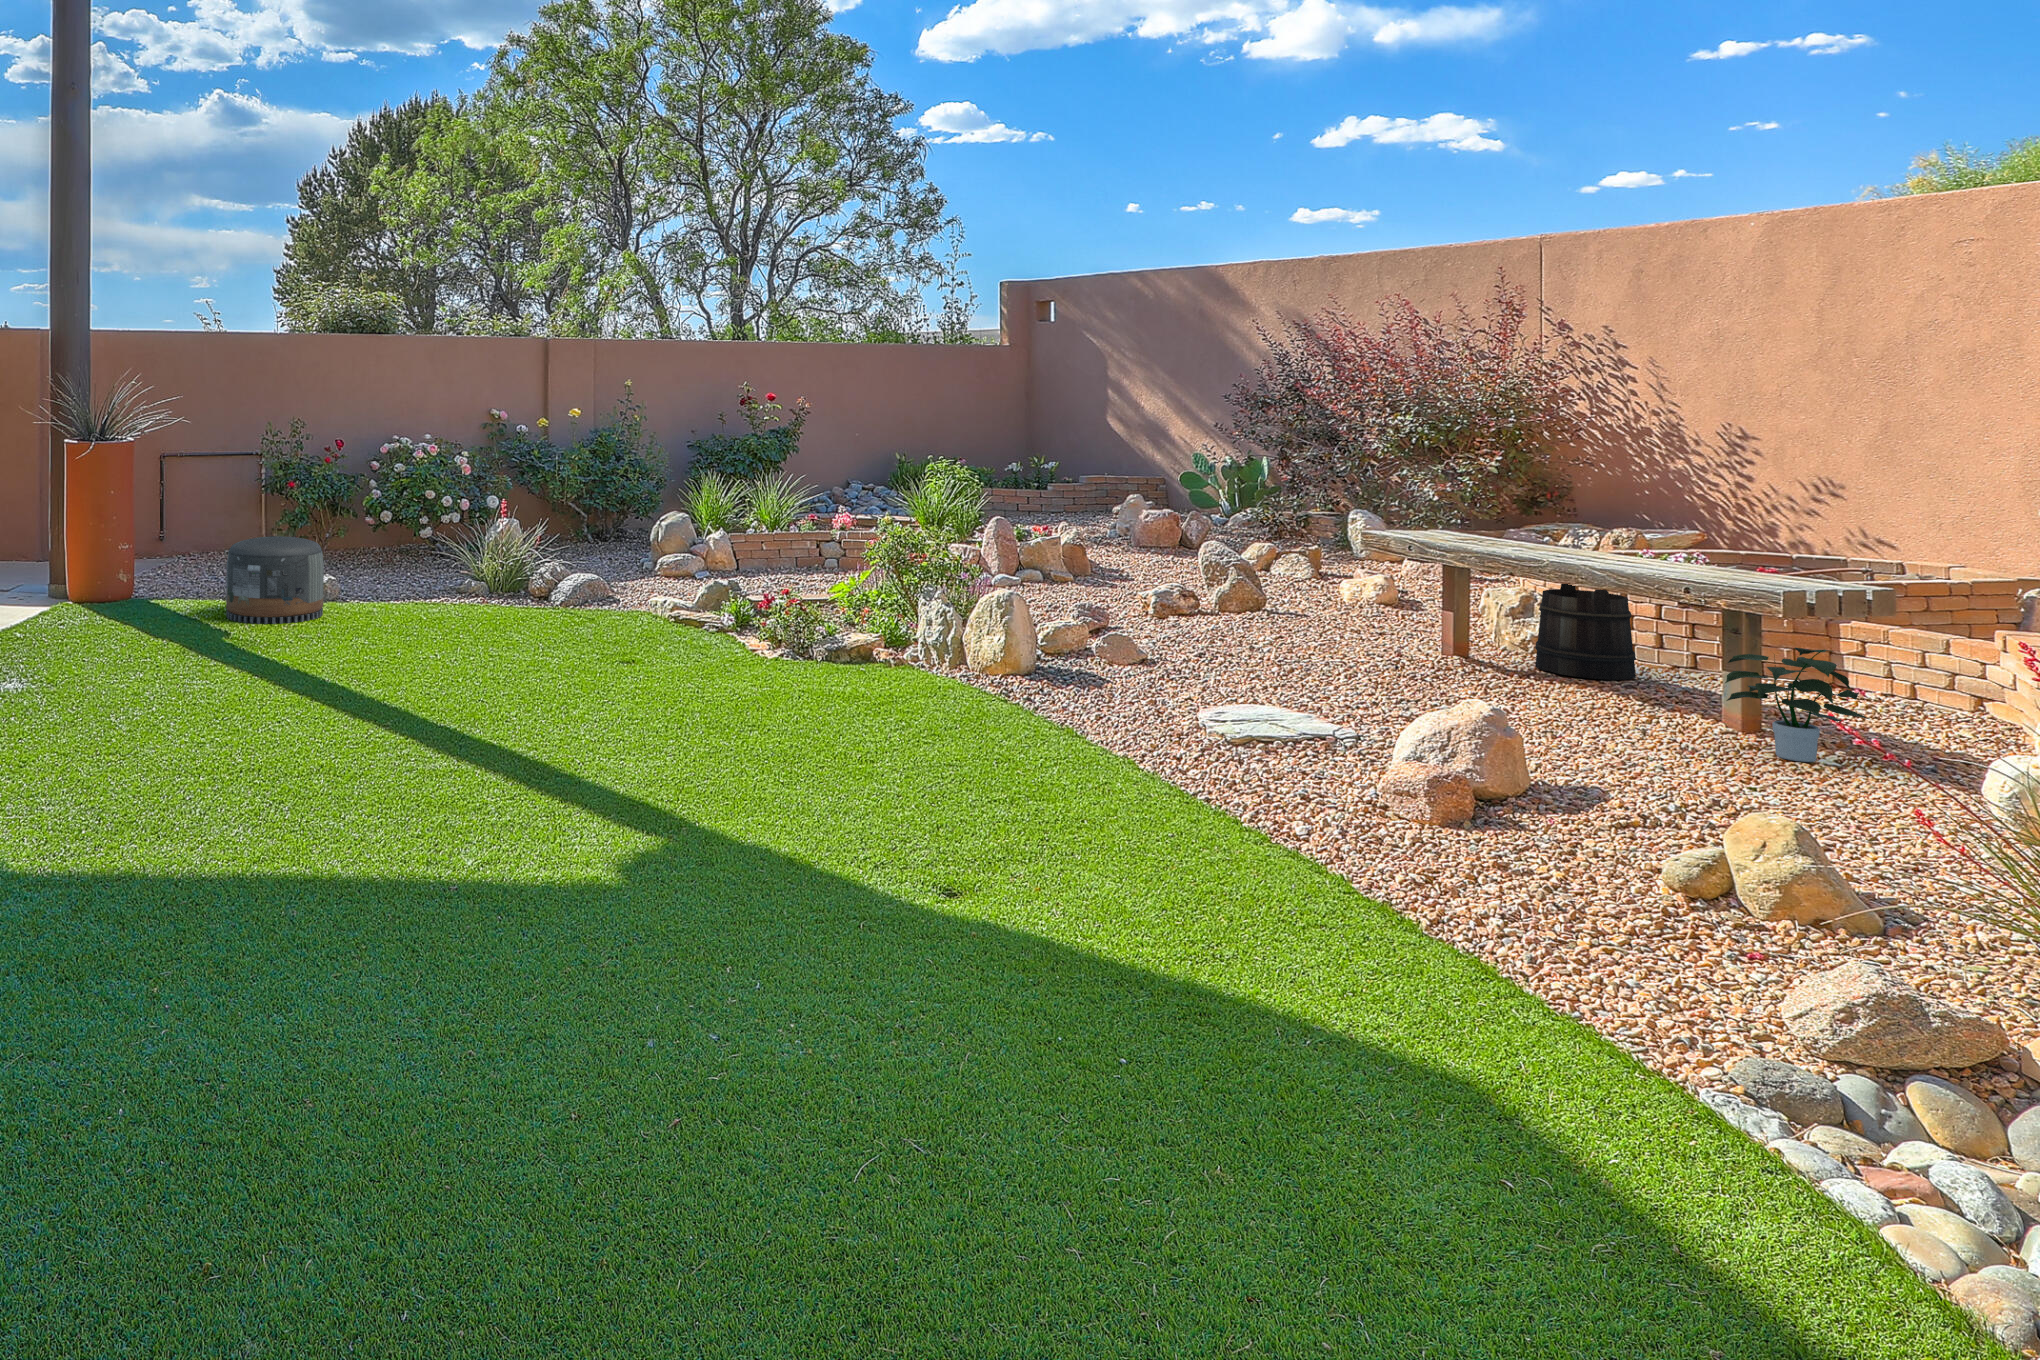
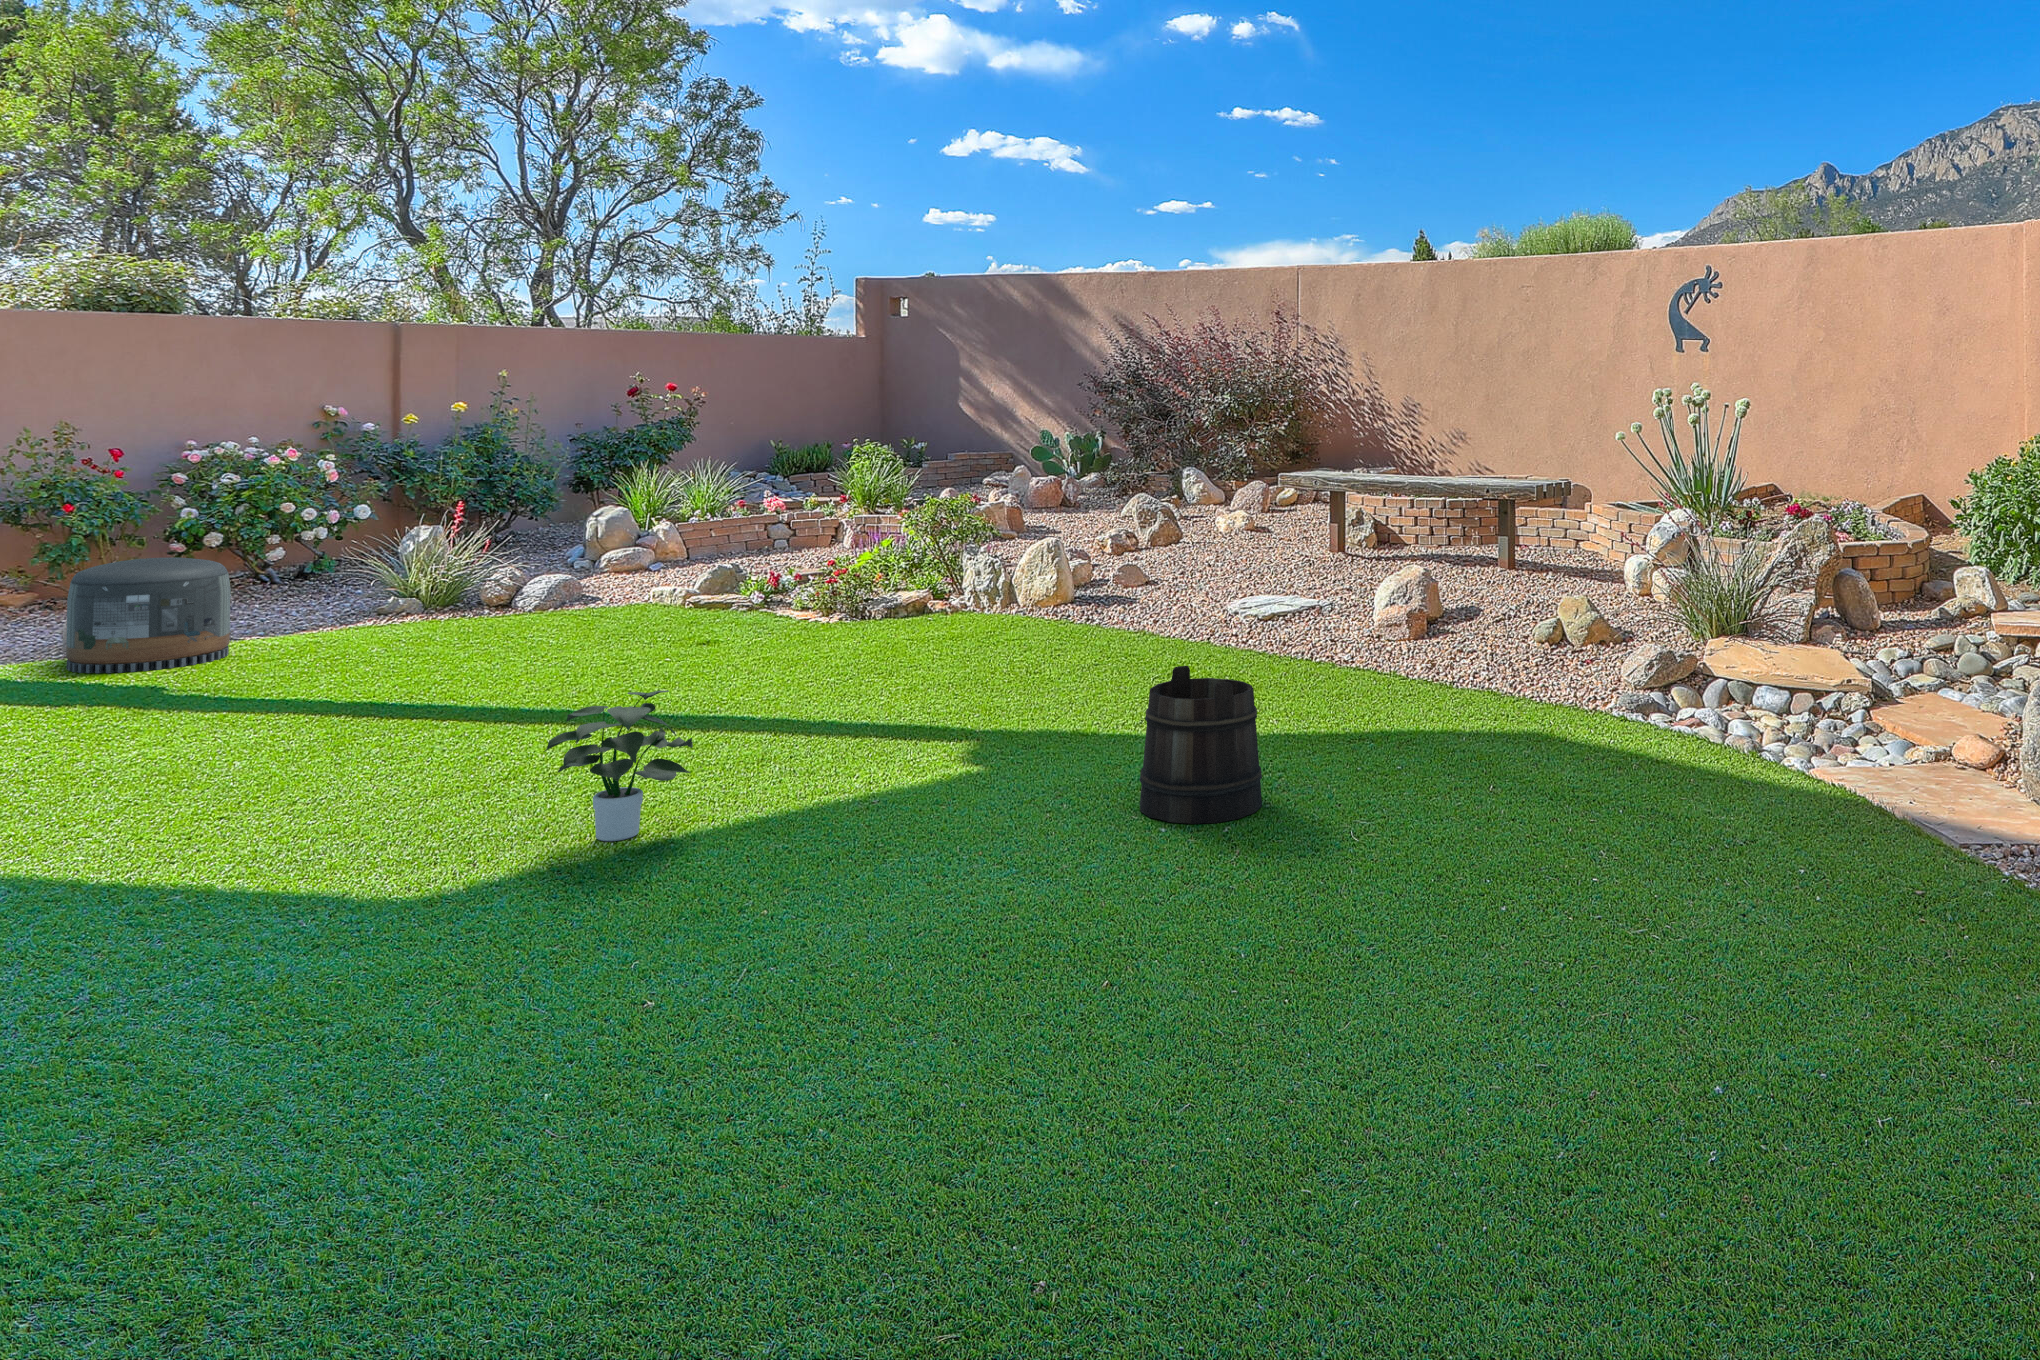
bucket: present [1535,584,1636,680] -> present [1139,666,1262,824]
potted plant: present [1725,648,1870,762] -> present [544,690,693,841]

